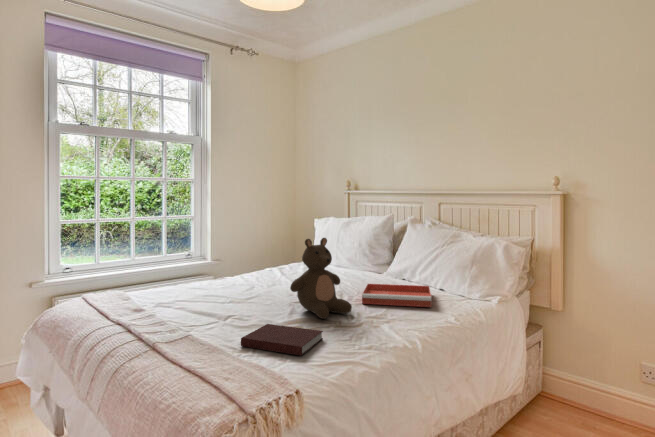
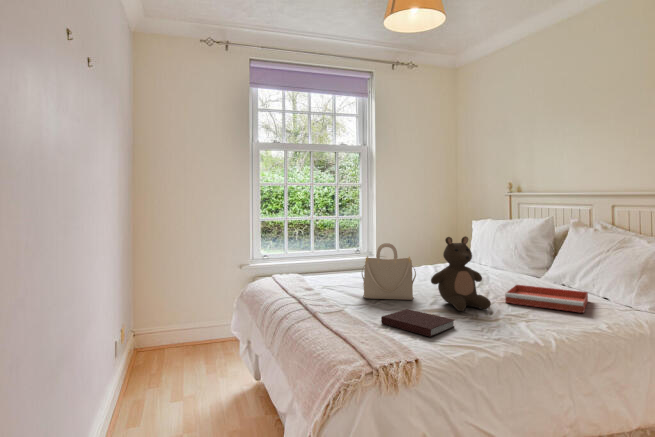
handbag: none [209,248,272,315] -> present [362,243,416,300]

